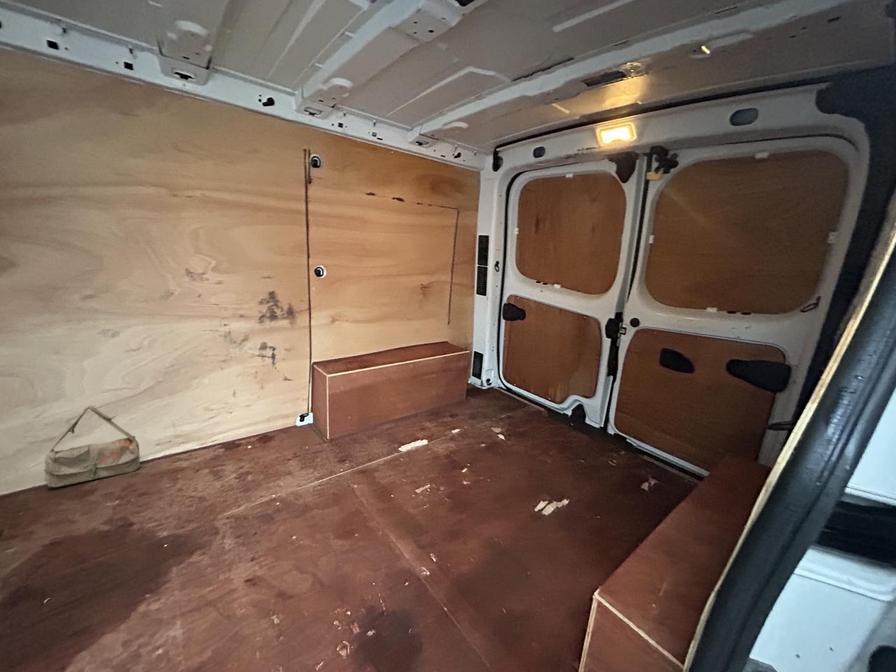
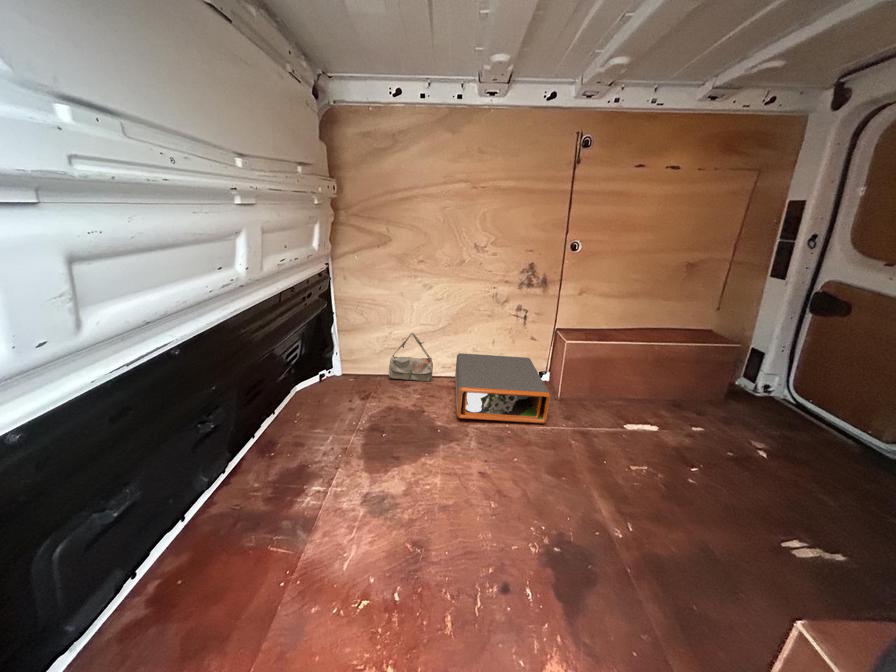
storage box: none [180,402,322,513] -> present [455,353,550,423]

